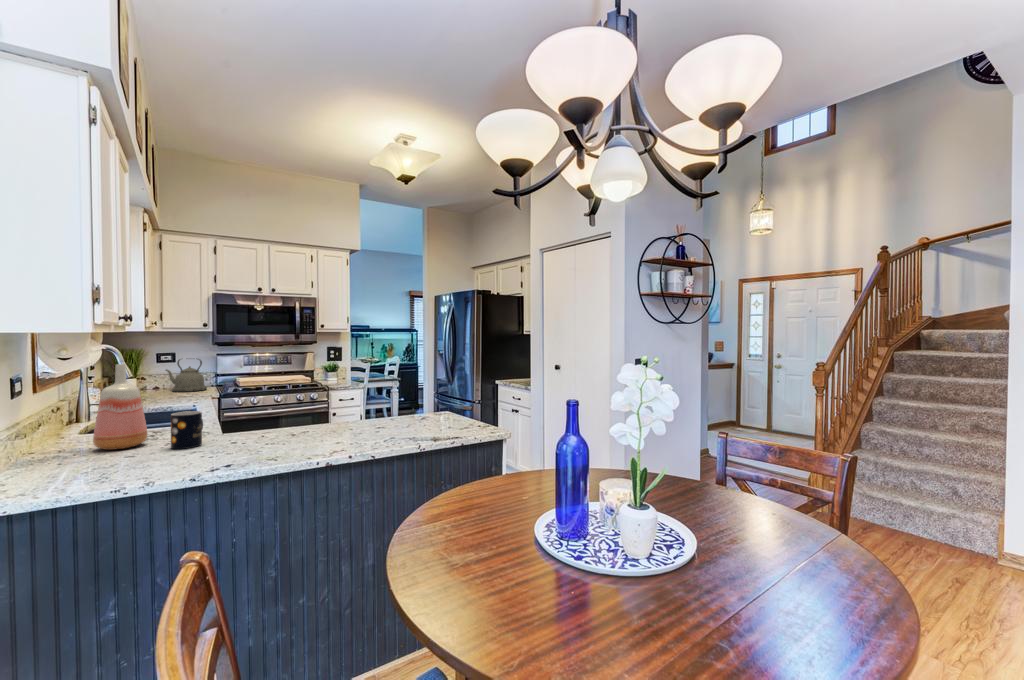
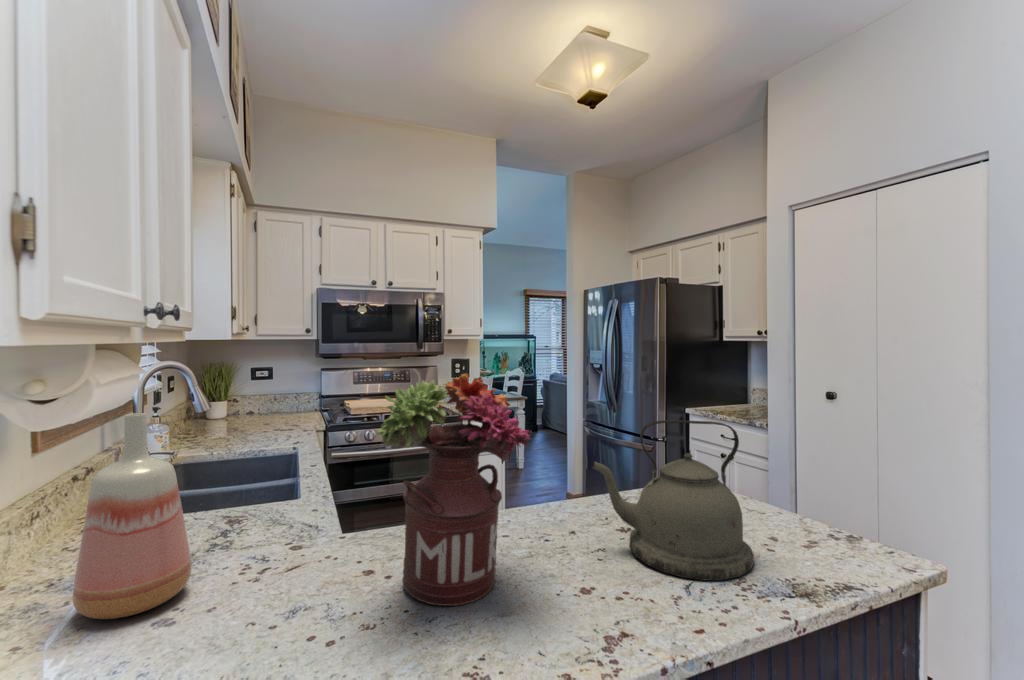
flower arrangement: none [238,347,310,440] -> present [376,373,531,606]
kettle: present [166,359,207,392] -> present [593,420,754,581]
mug: present [171,411,203,449] -> none [229,526,301,638]

